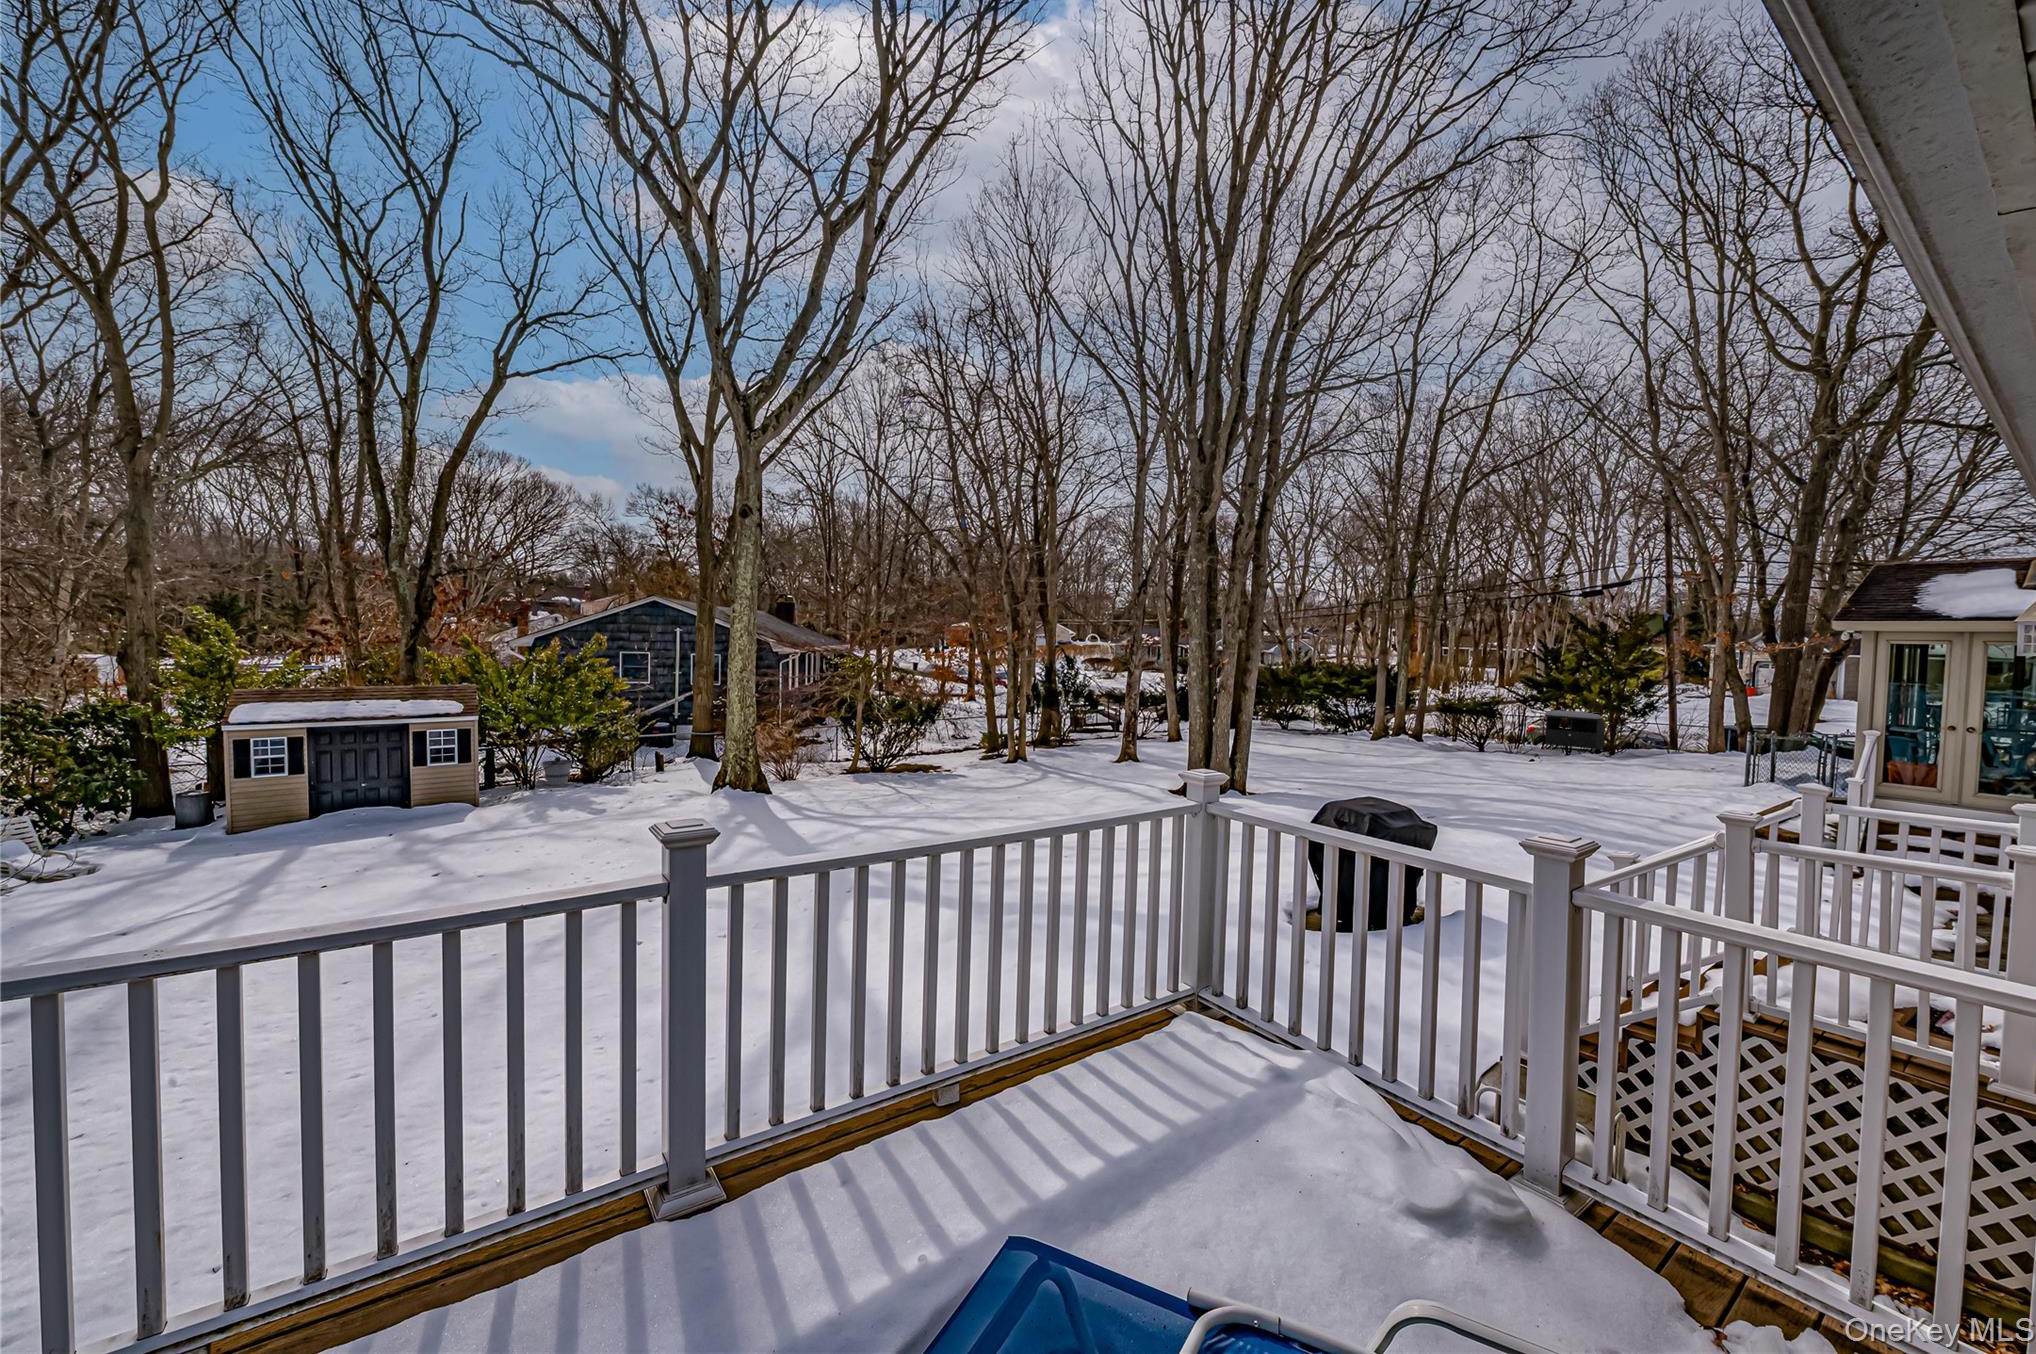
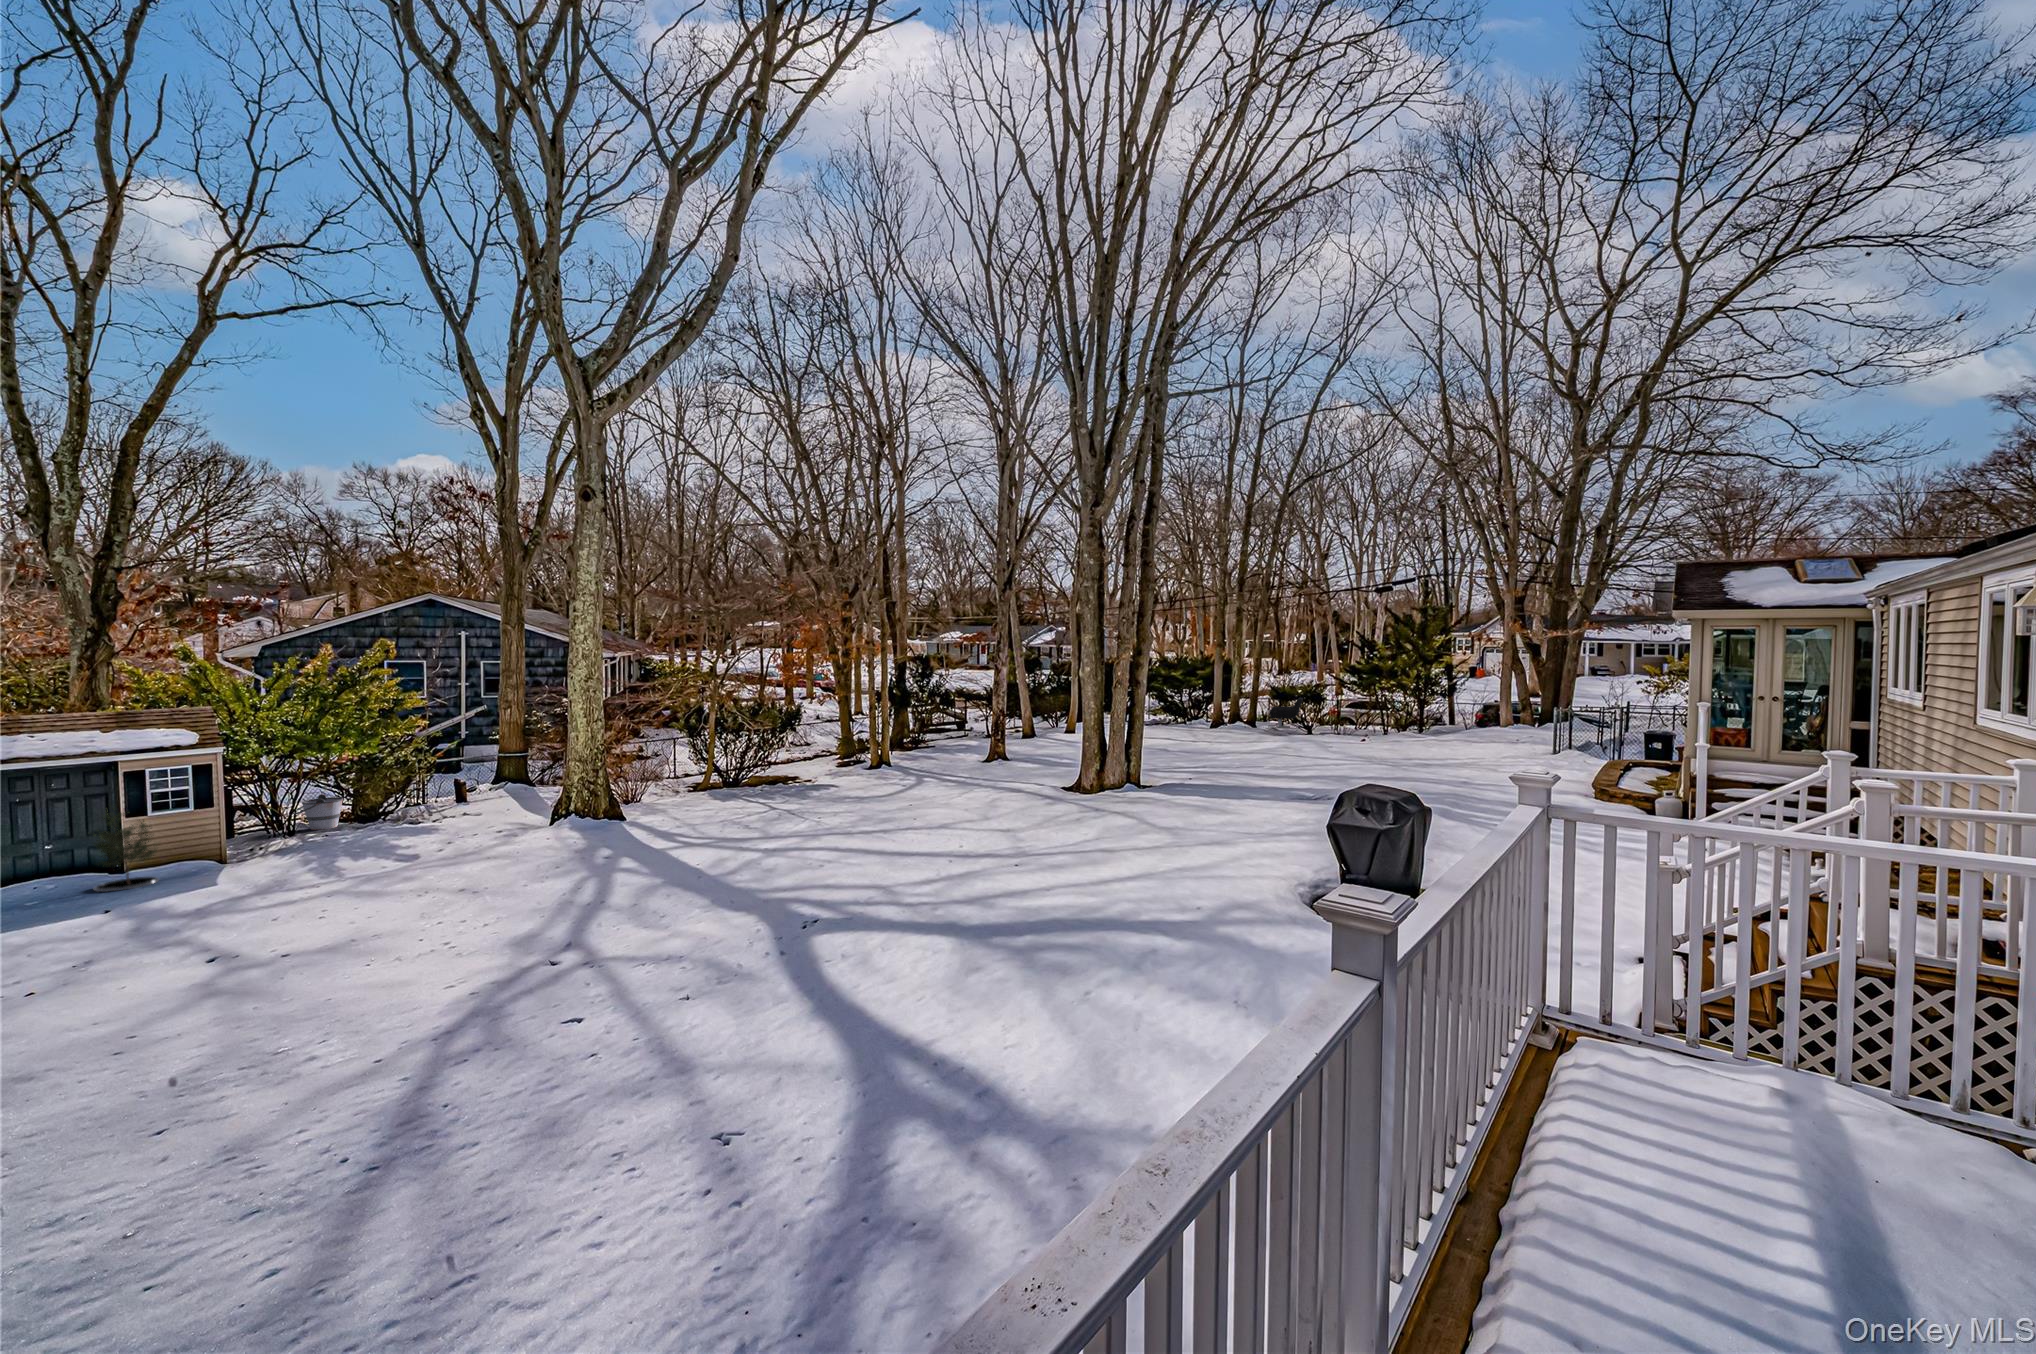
storage bench: present [1545,710,1604,752] -> none [1369,692,1425,730]
lounge chair: none [1428,712,1472,743] -> present [1270,697,1303,728]
potted tree: none [383,756,432,822] -> present [94,805,159,892]

